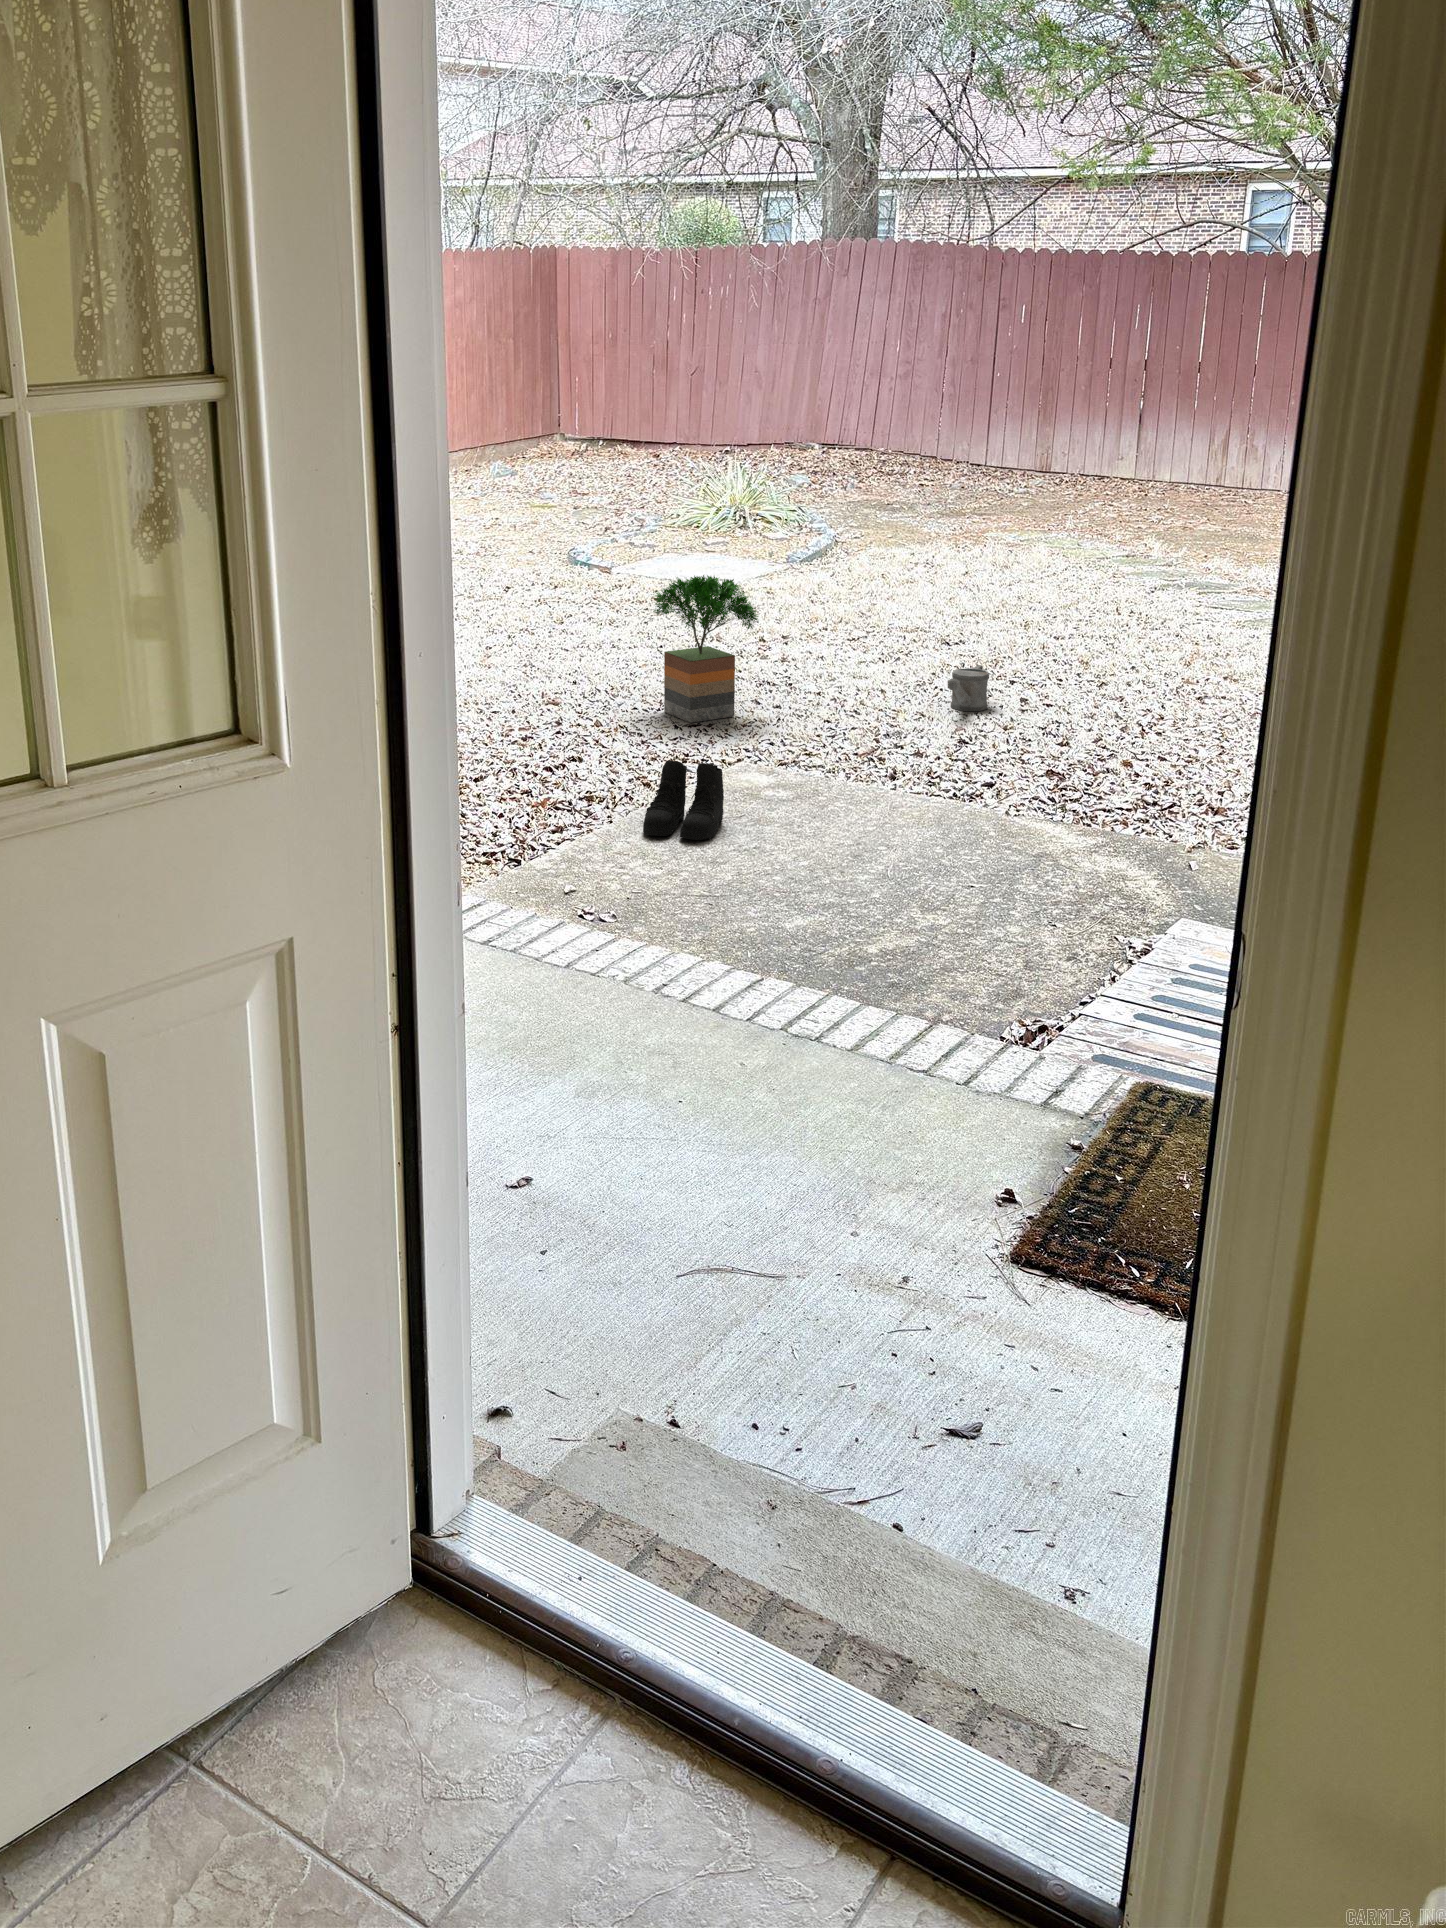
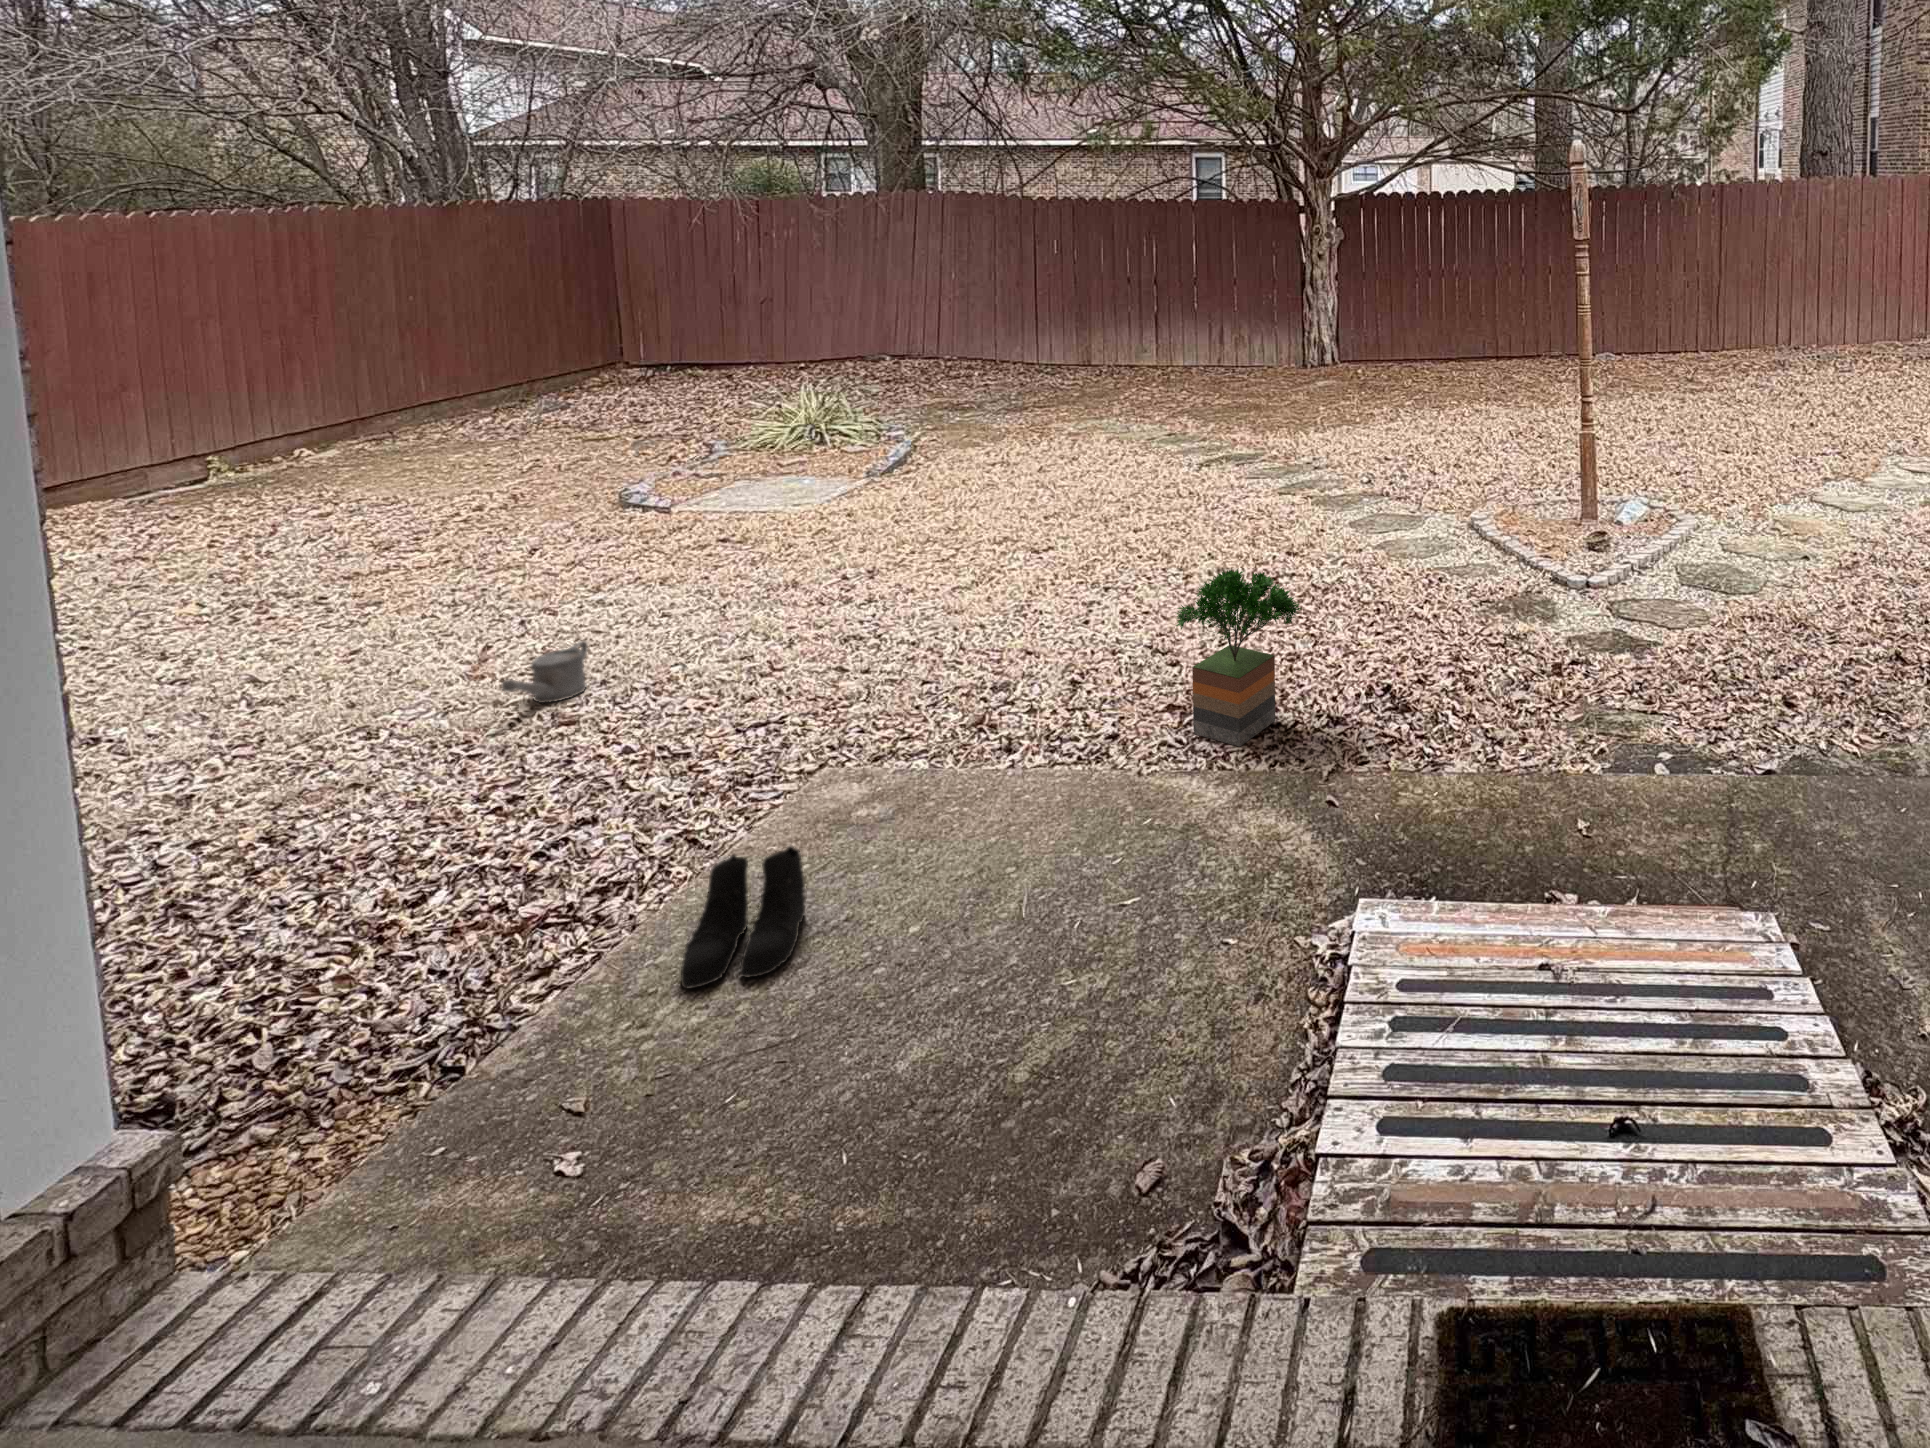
potted tree: present [653,575,758,723] -> present [1175,569,1301,747]
watering can: present [948,665,989,711] -> present [502,641,588,703]

